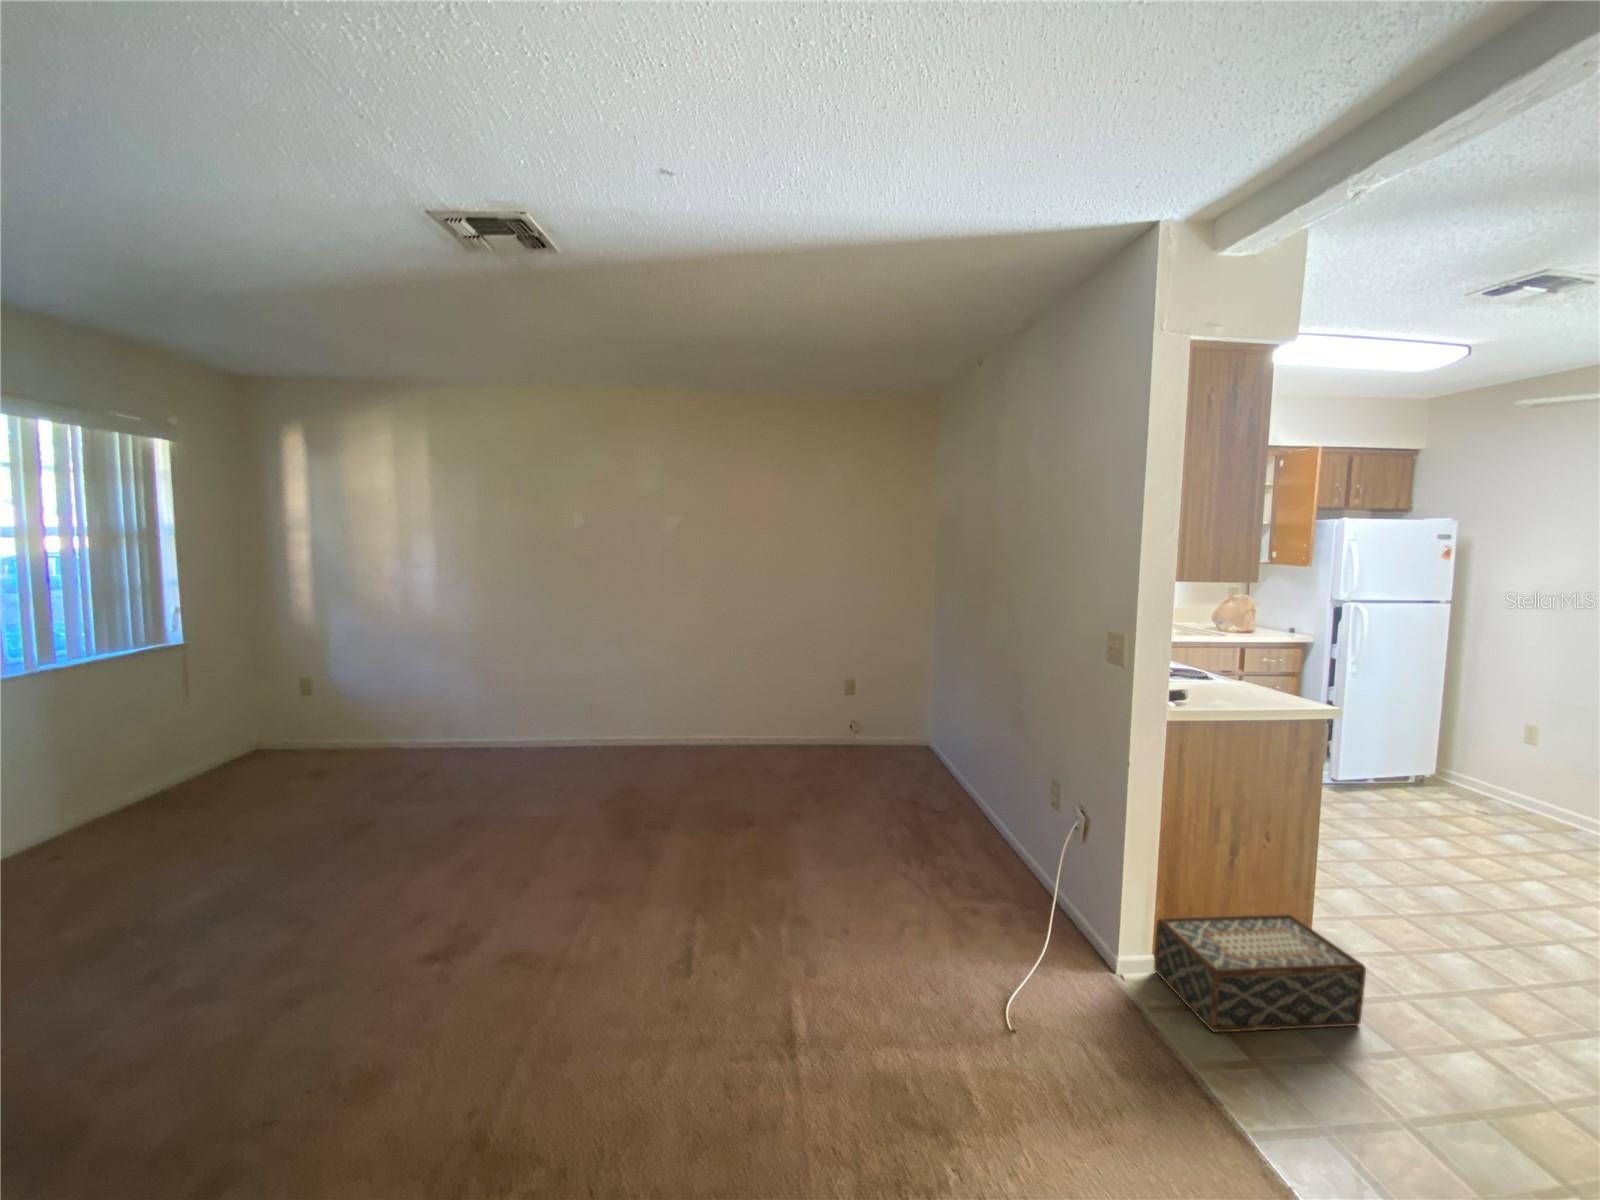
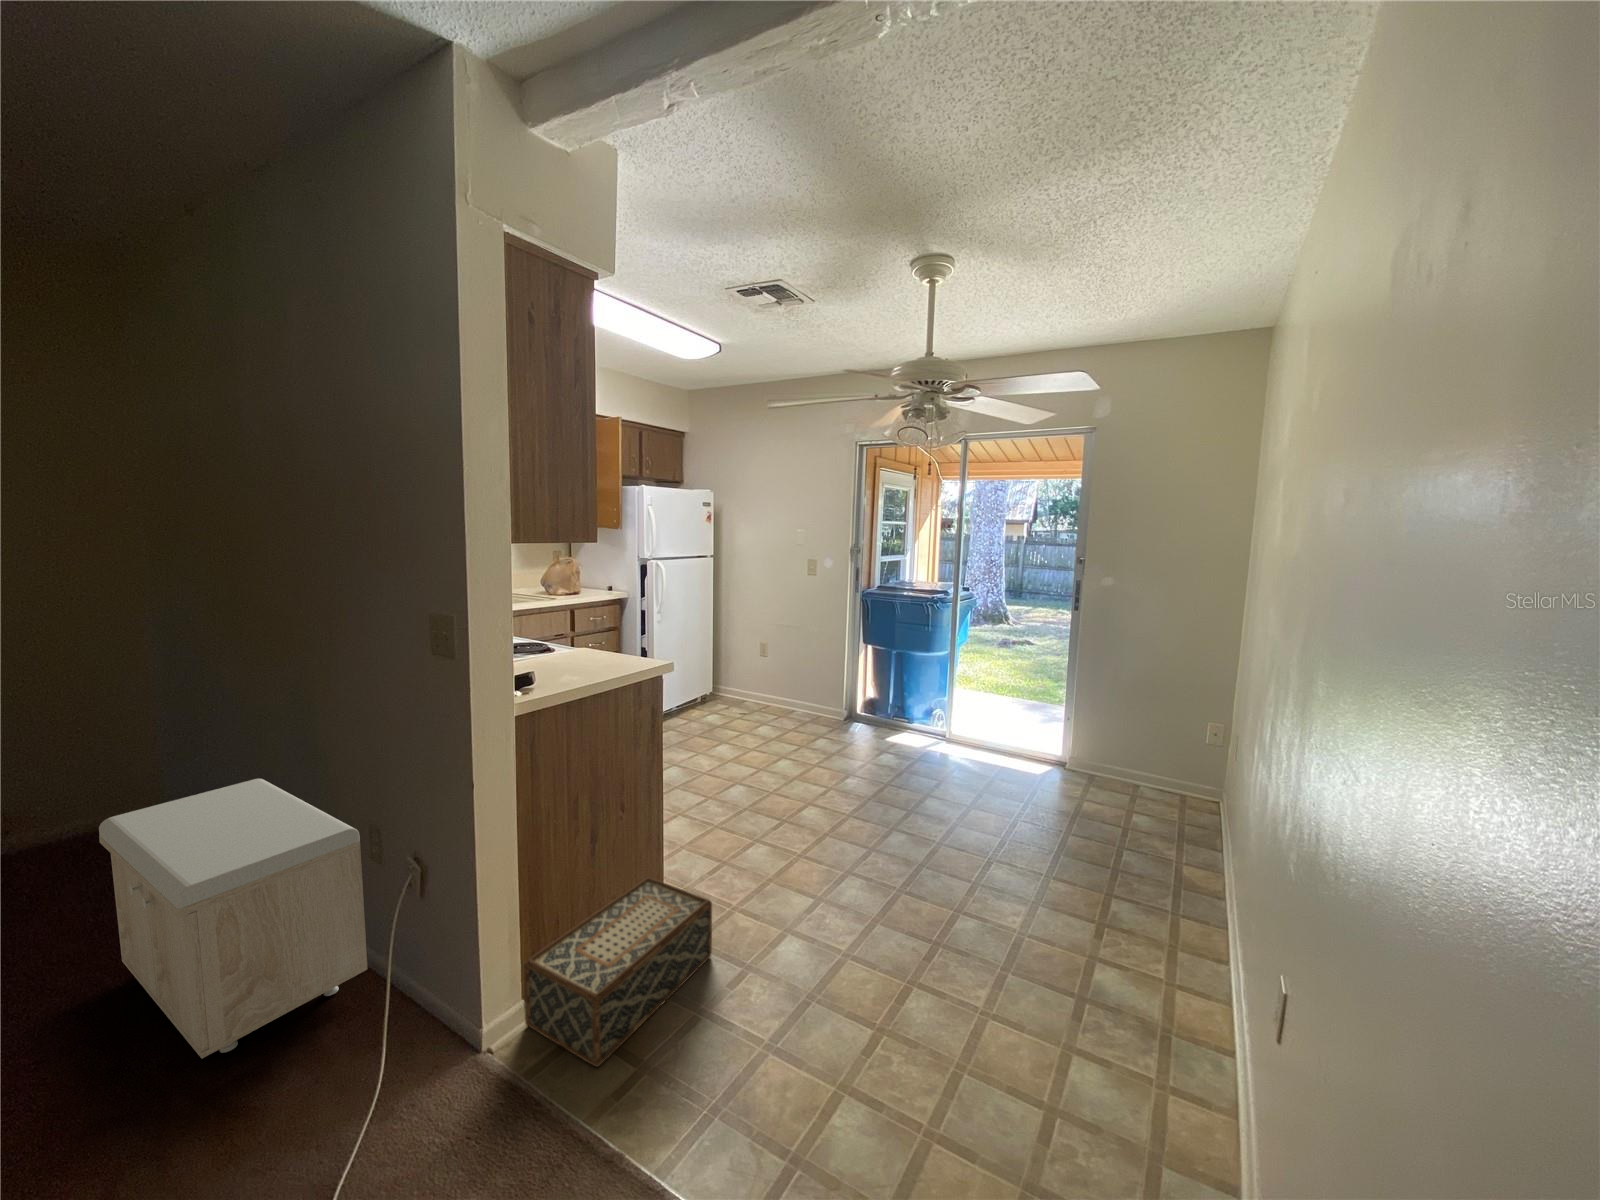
storage bench: none [923,729,1050,882] -> present [99,779,367,1058]

